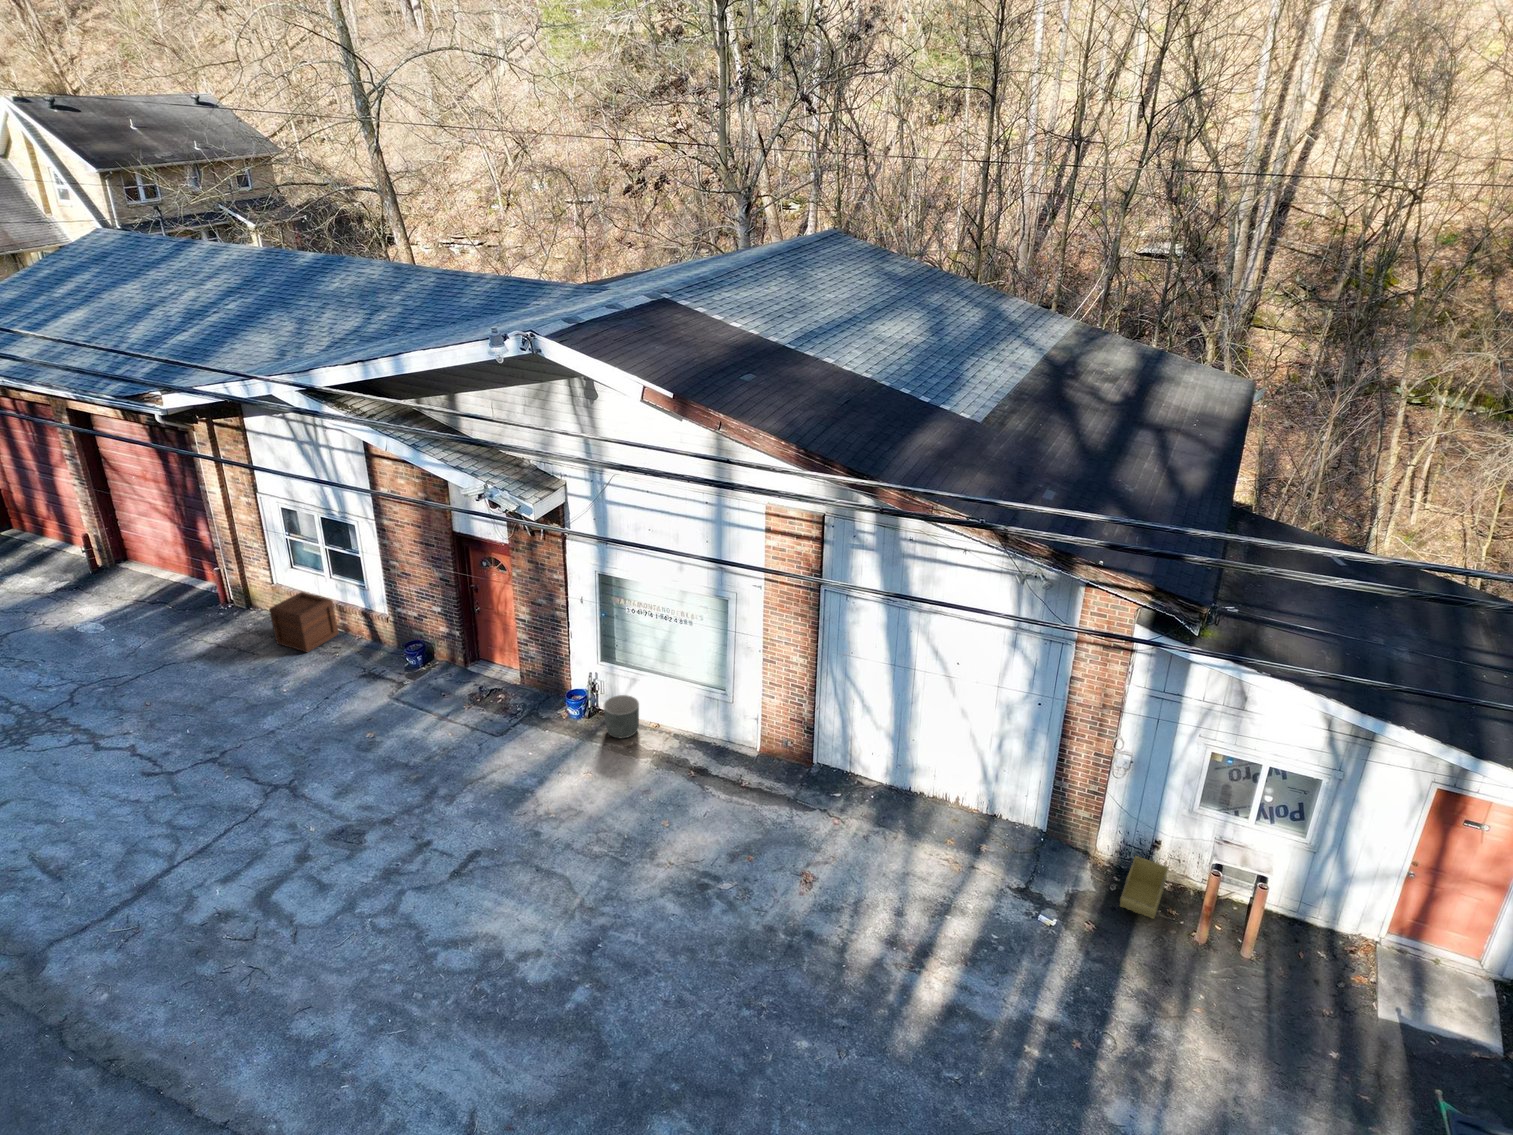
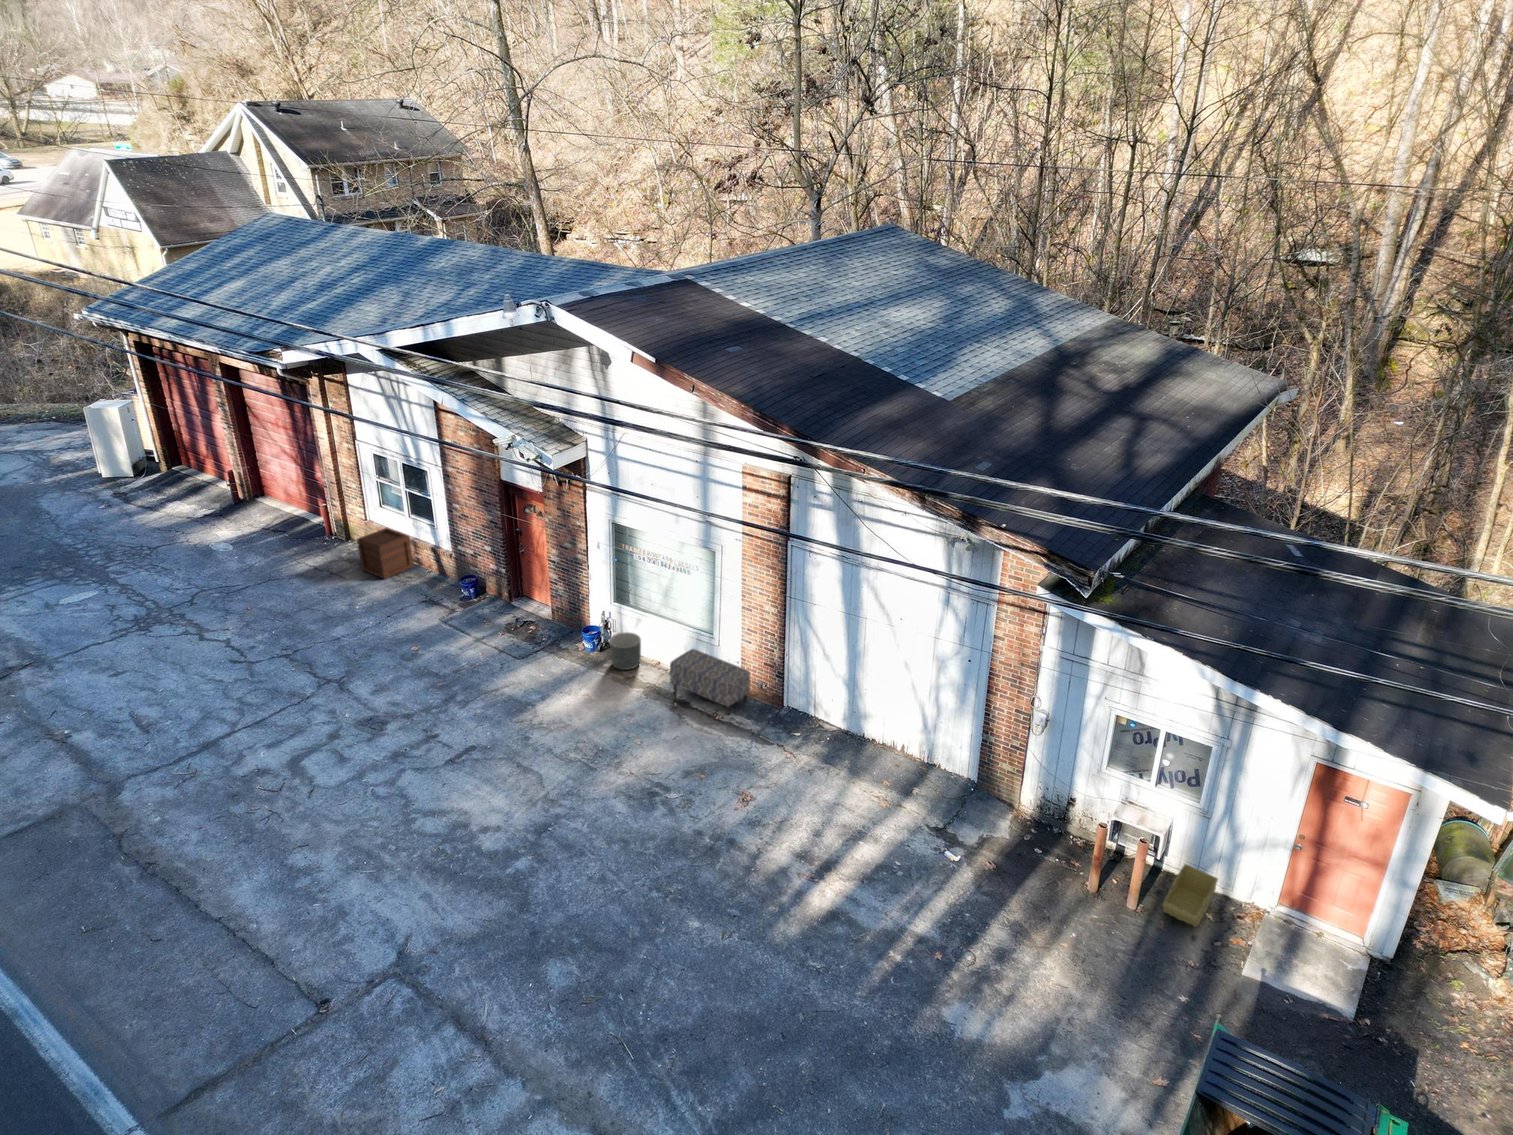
bench: none [682,708,774,781] -> present [670,649,750,715]
storage bin: present [1120,856,1168,919] -> present [1162,864,1218,927]

